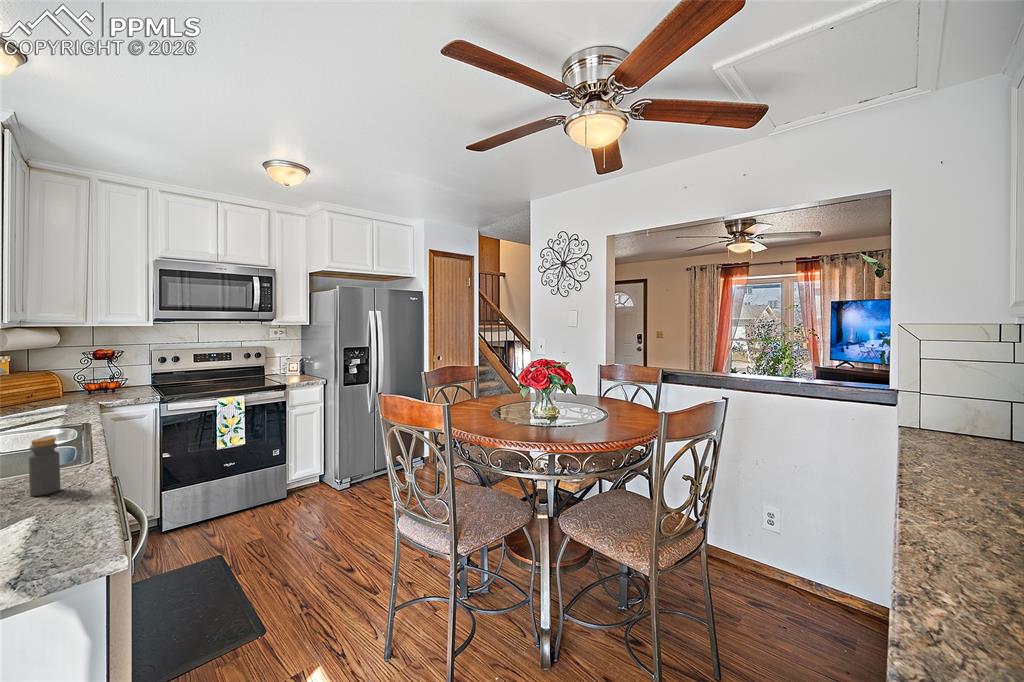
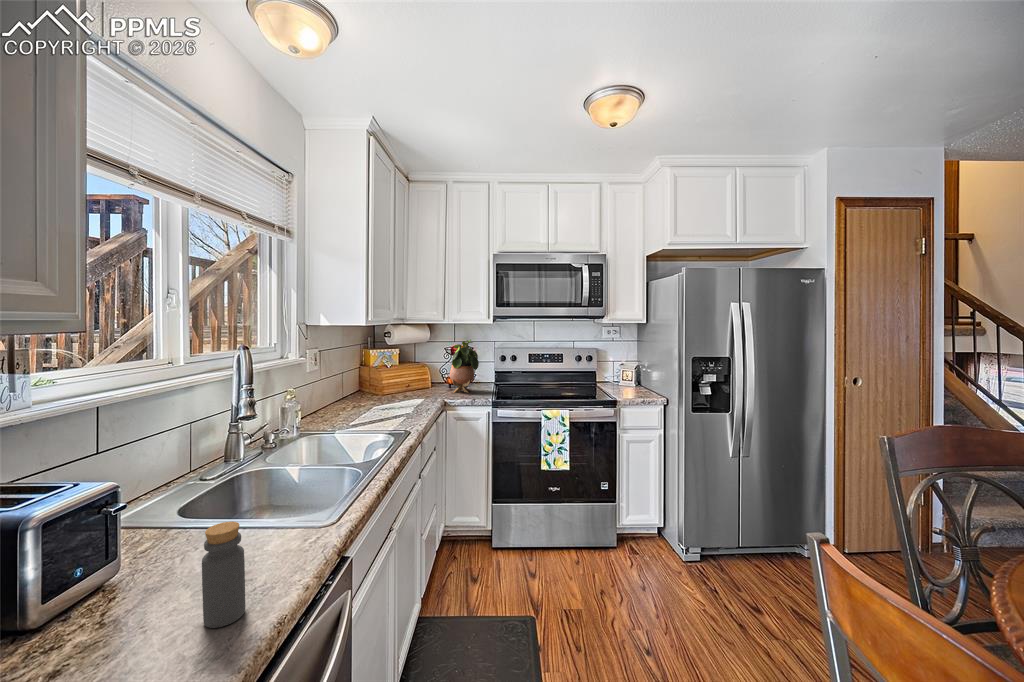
potted plant: none [99,340,139,394] -> present [450,339,479,393]

